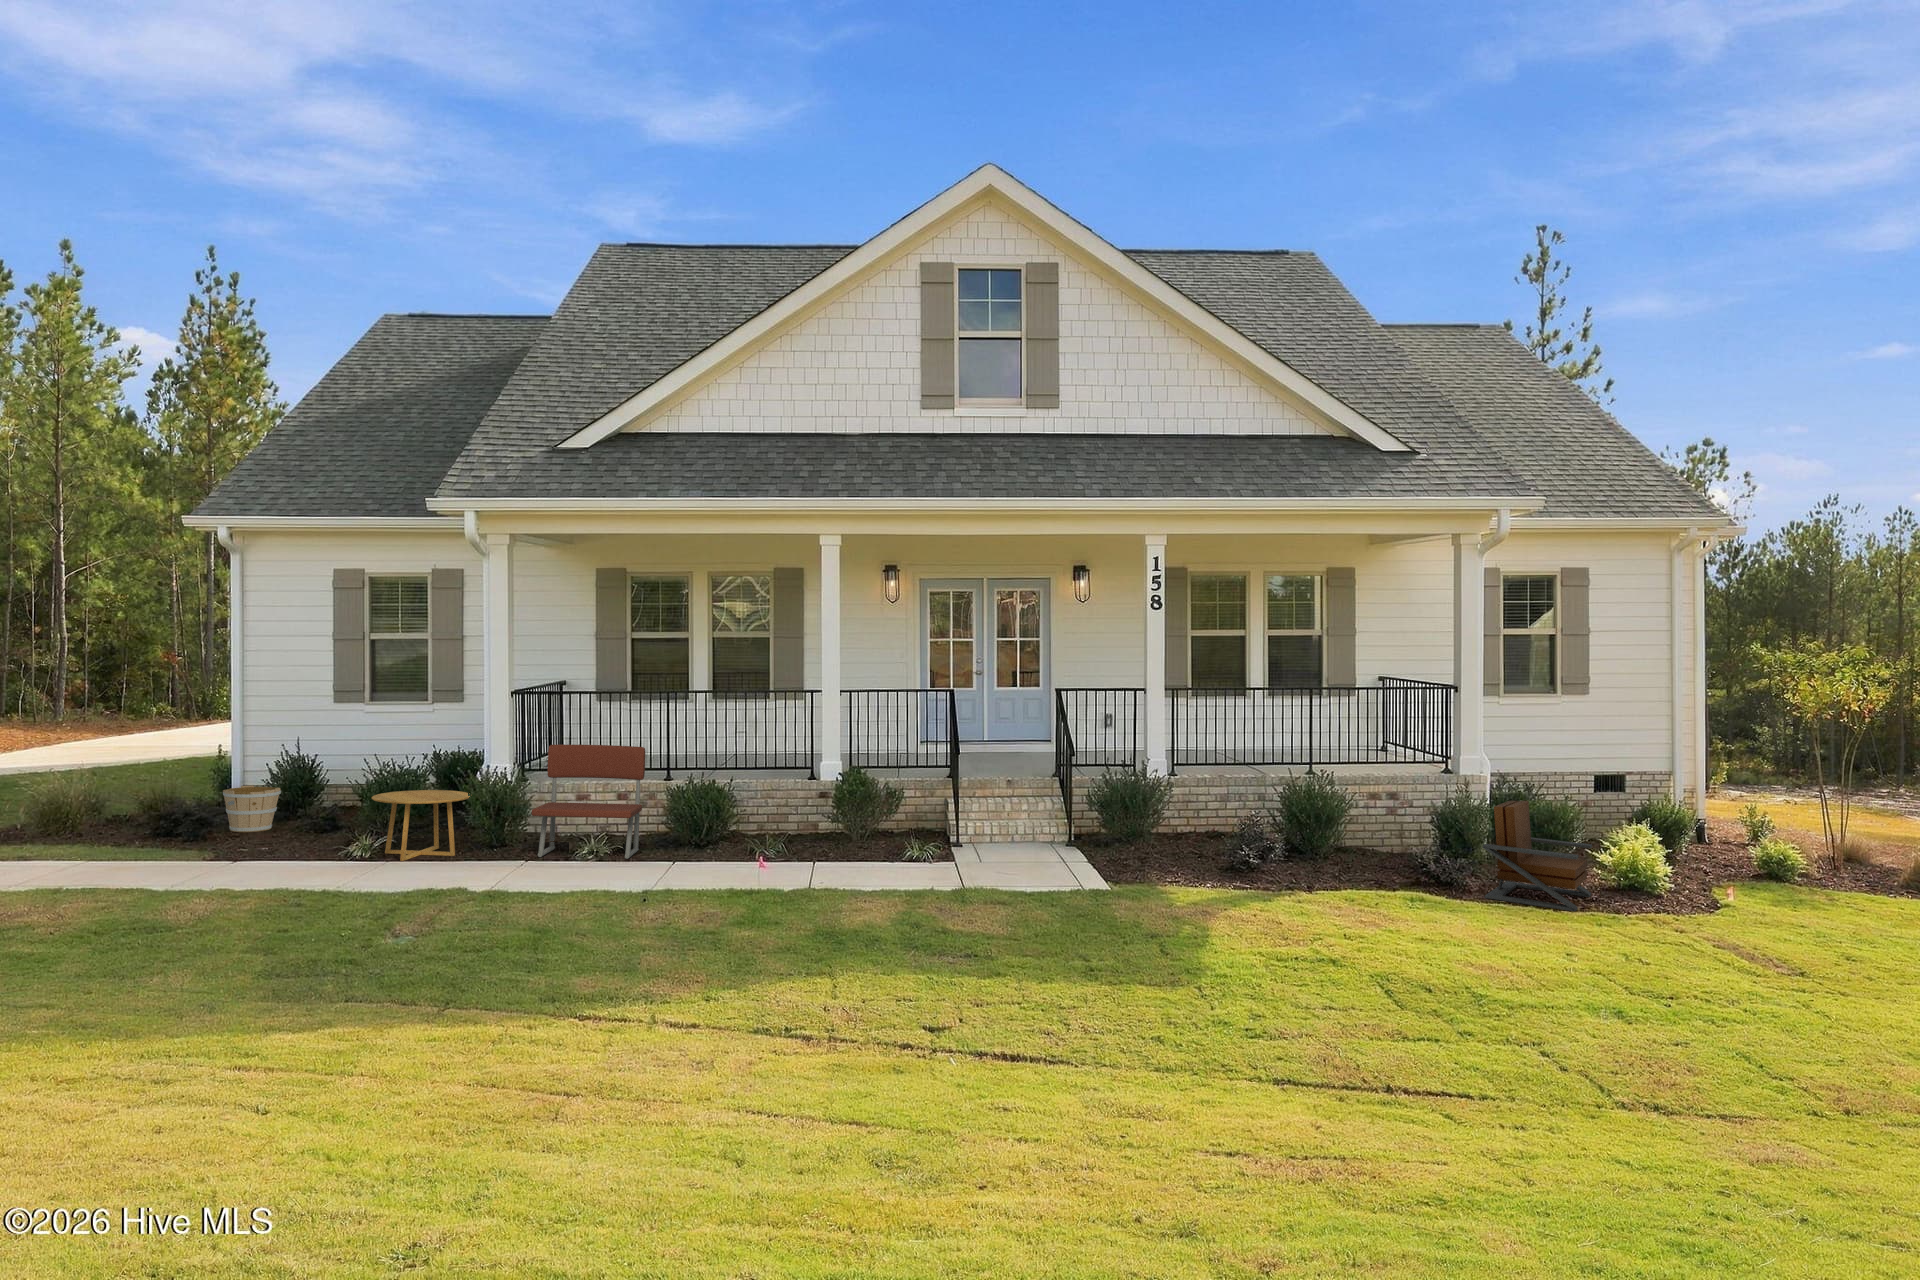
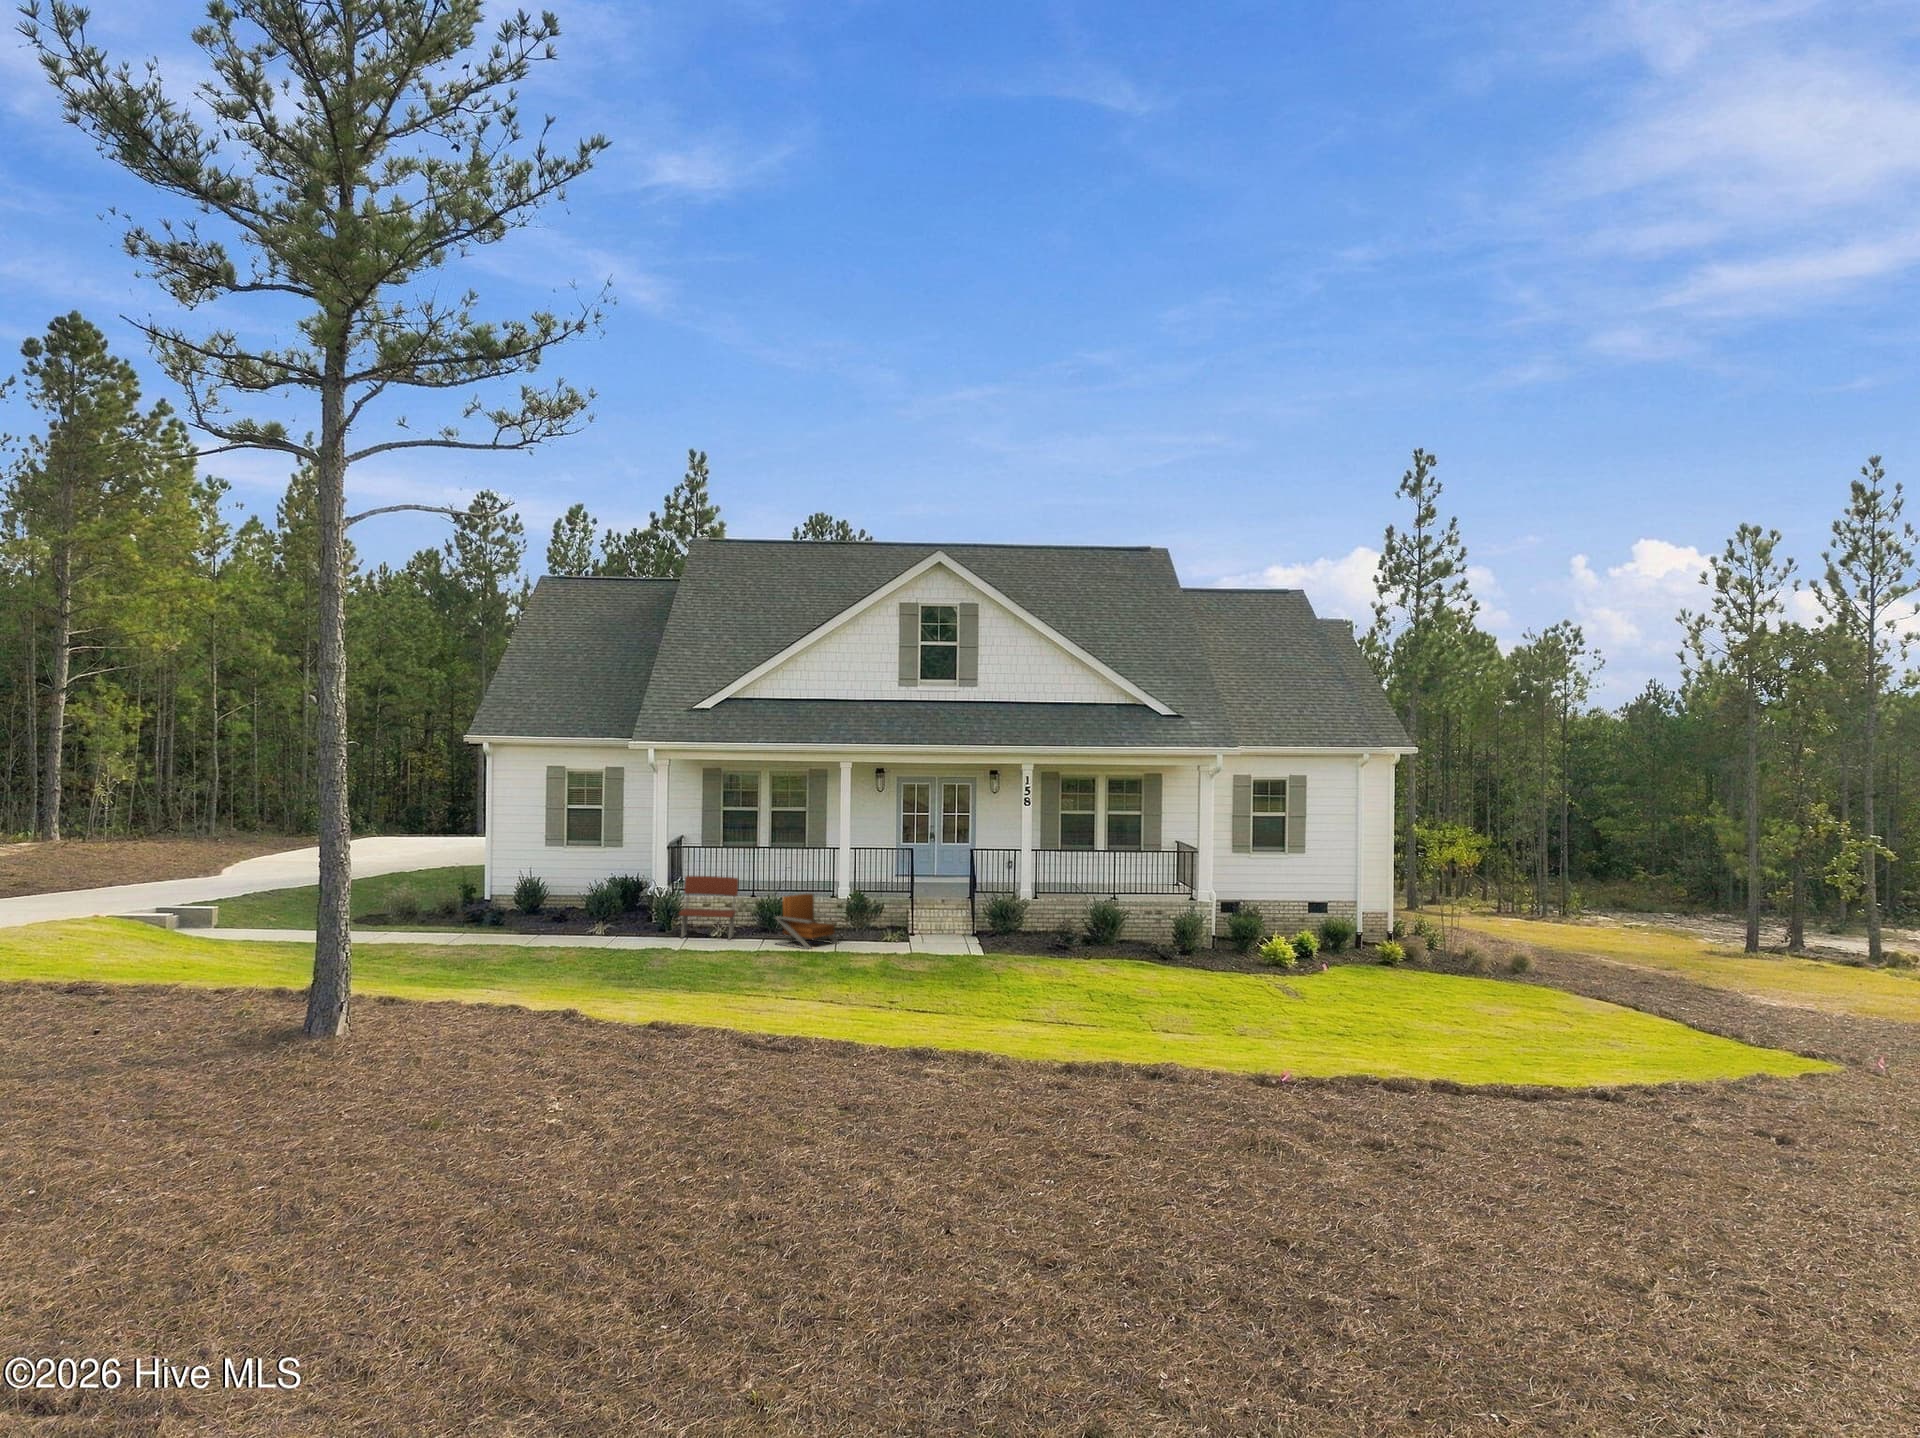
wooden bucket: present [223,786,281,832] -> none [495,895,525,922]
round table: present [372,790,470,861] -> none [592,900,644,939]
lounge chair: present [1483,801,1592,911] -> present [775,894,839,949]

